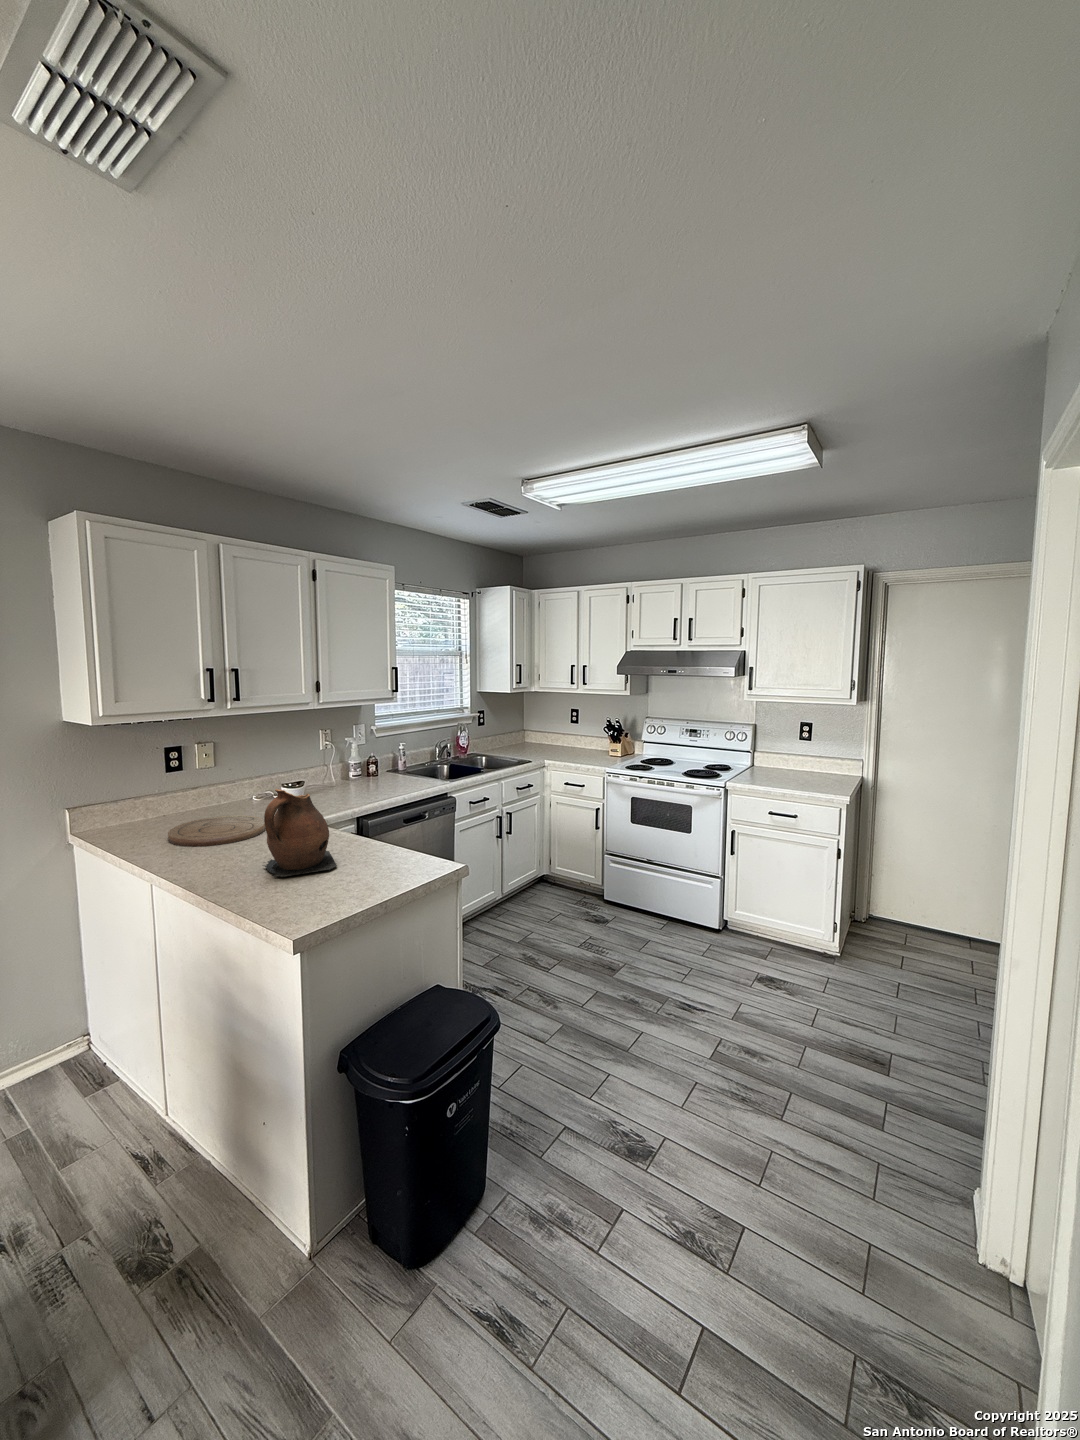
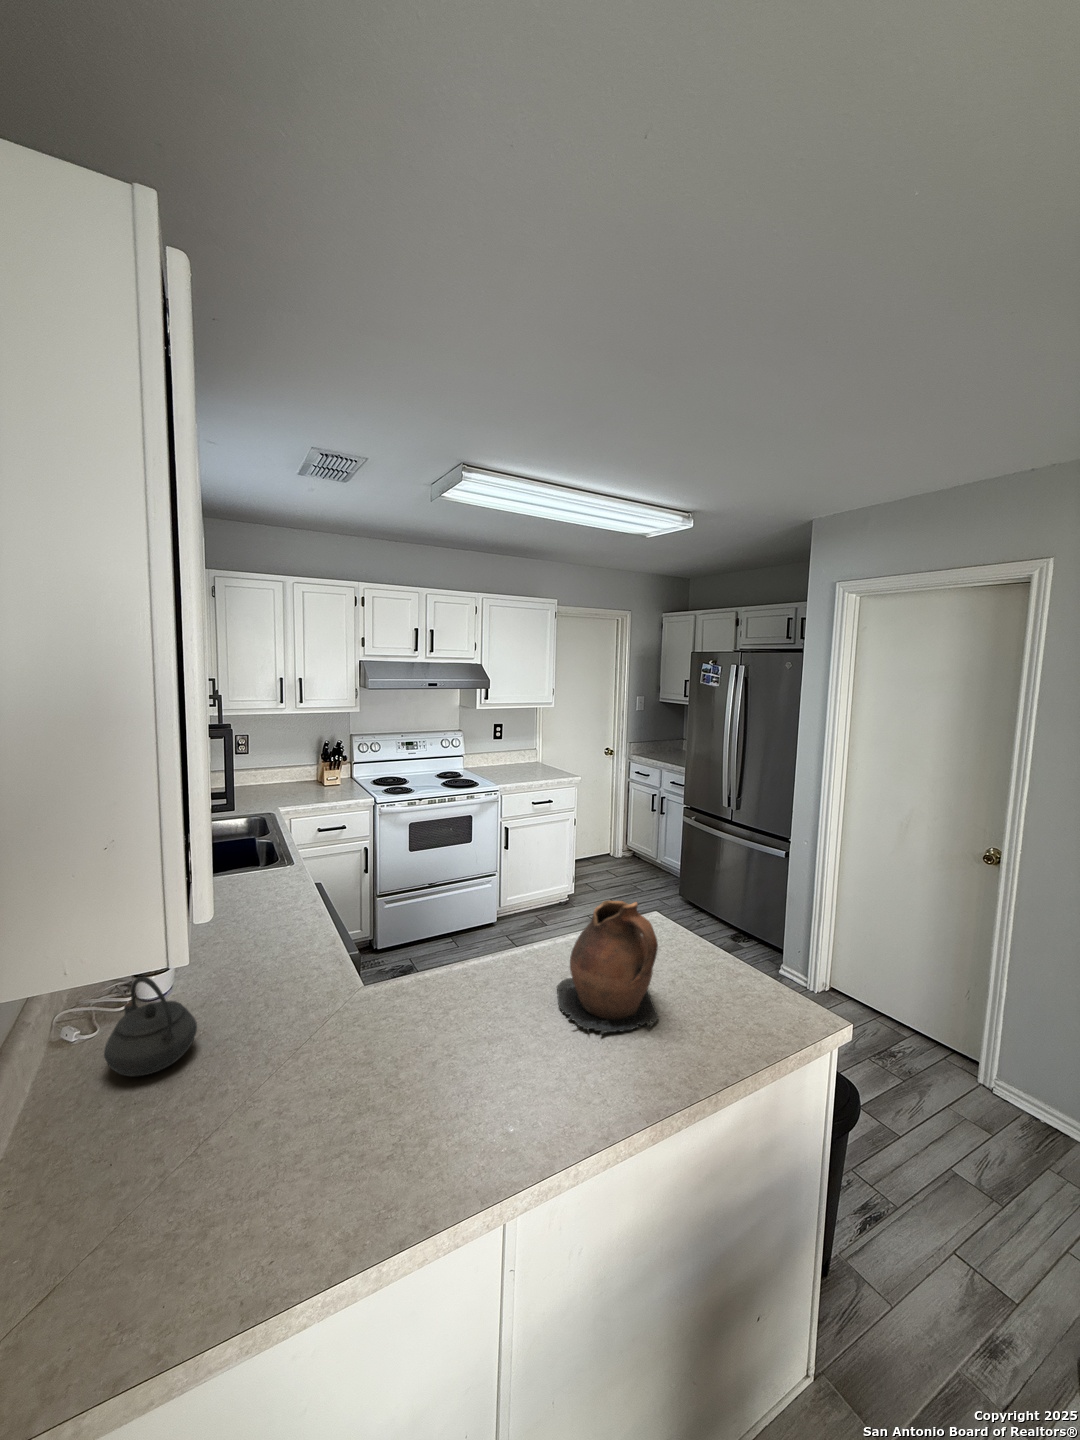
kettle: none [222,772,259,812] -> present [104,976,197,1077]
cutting board: present [168,815,265,847] -> none [228,1019,423,1169]

